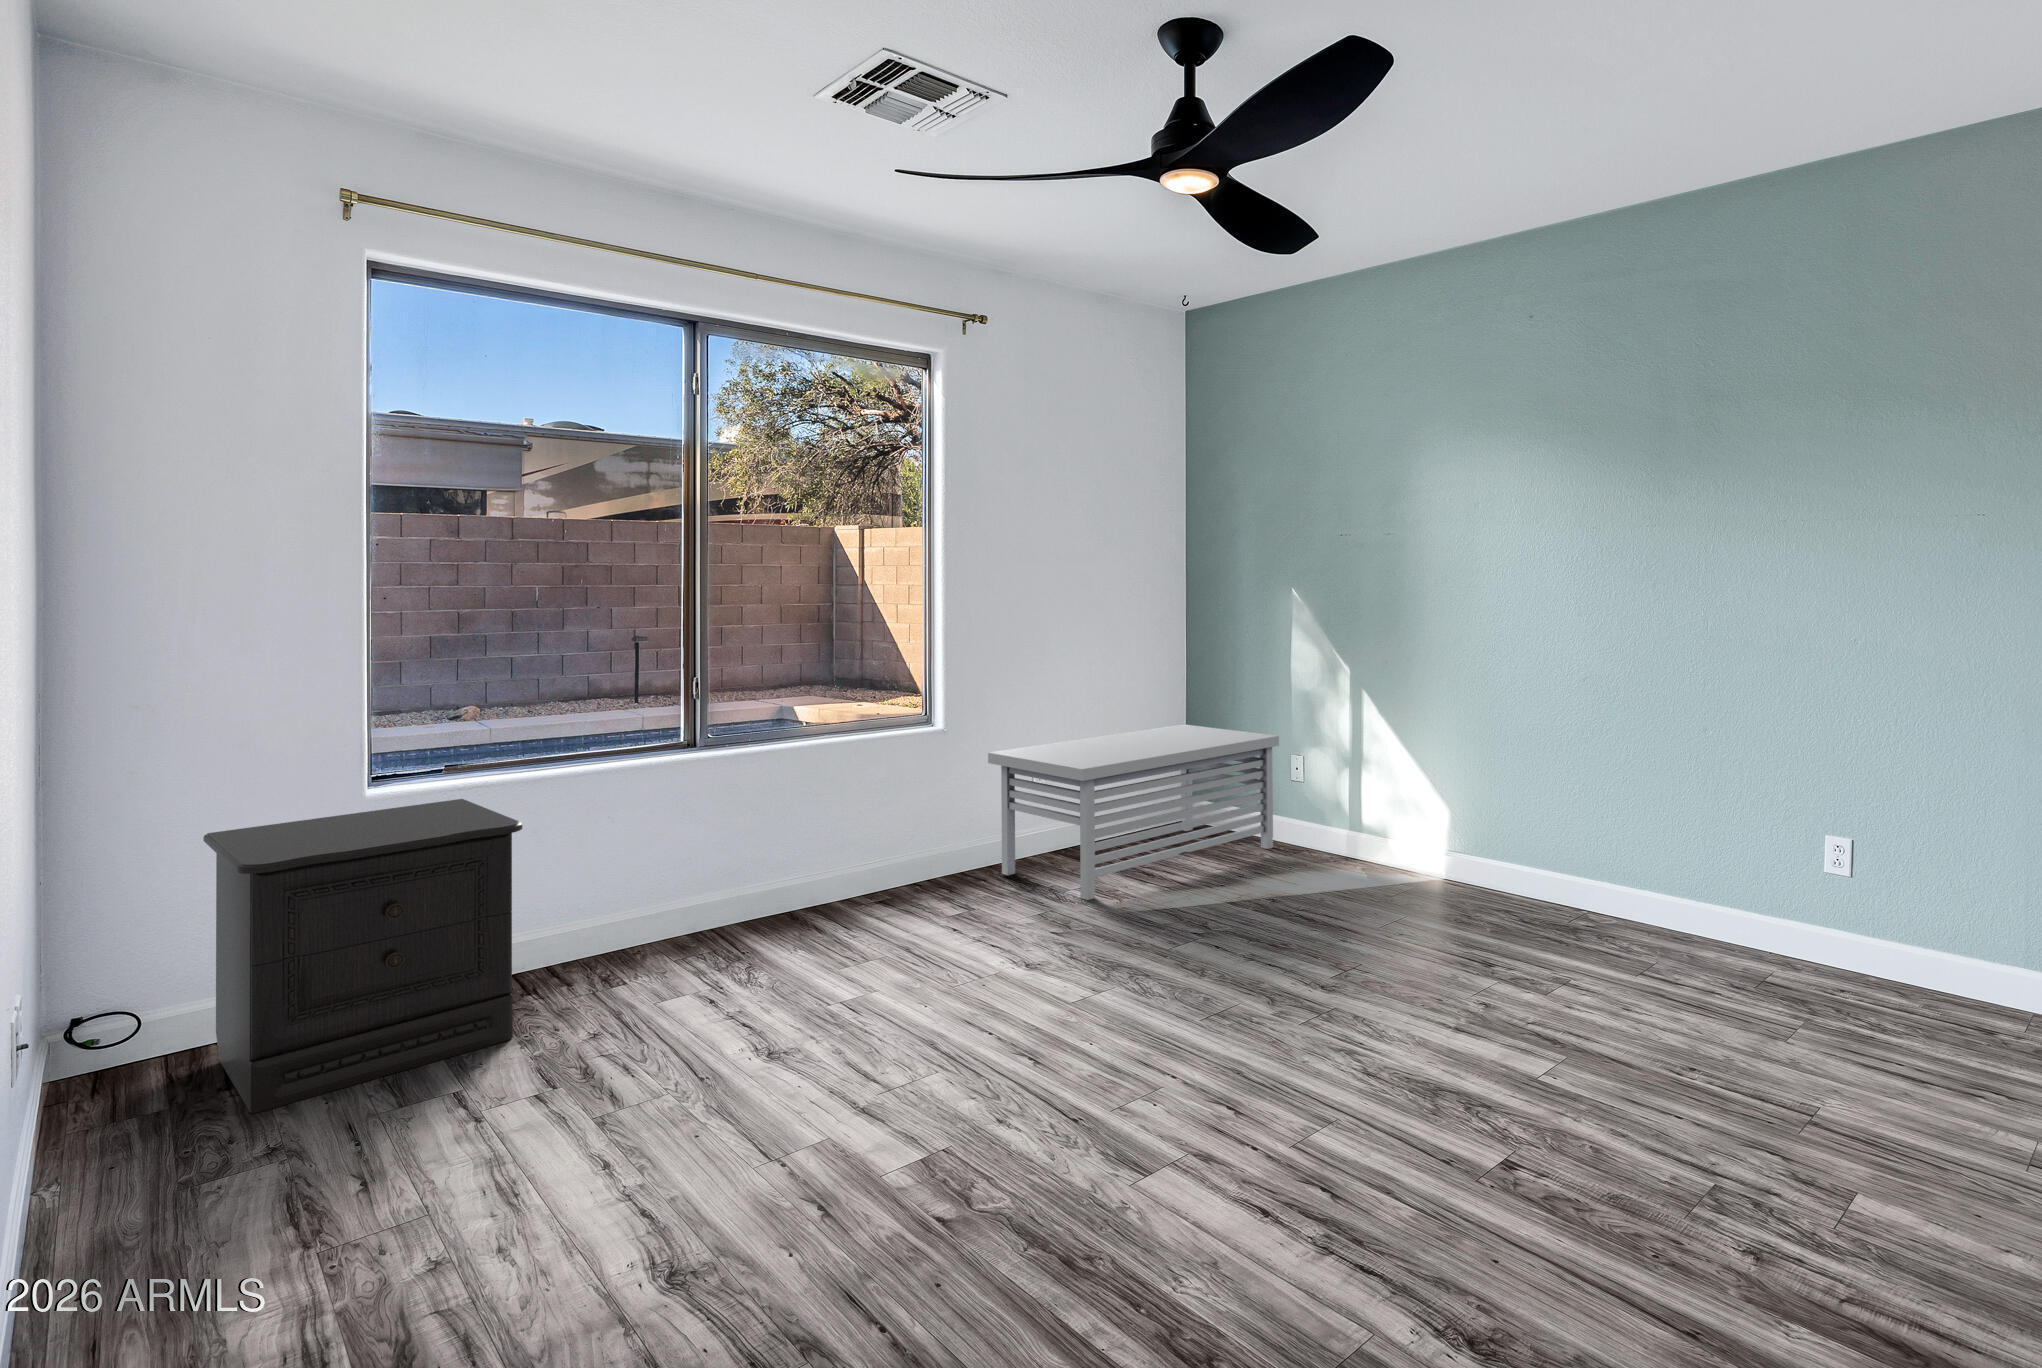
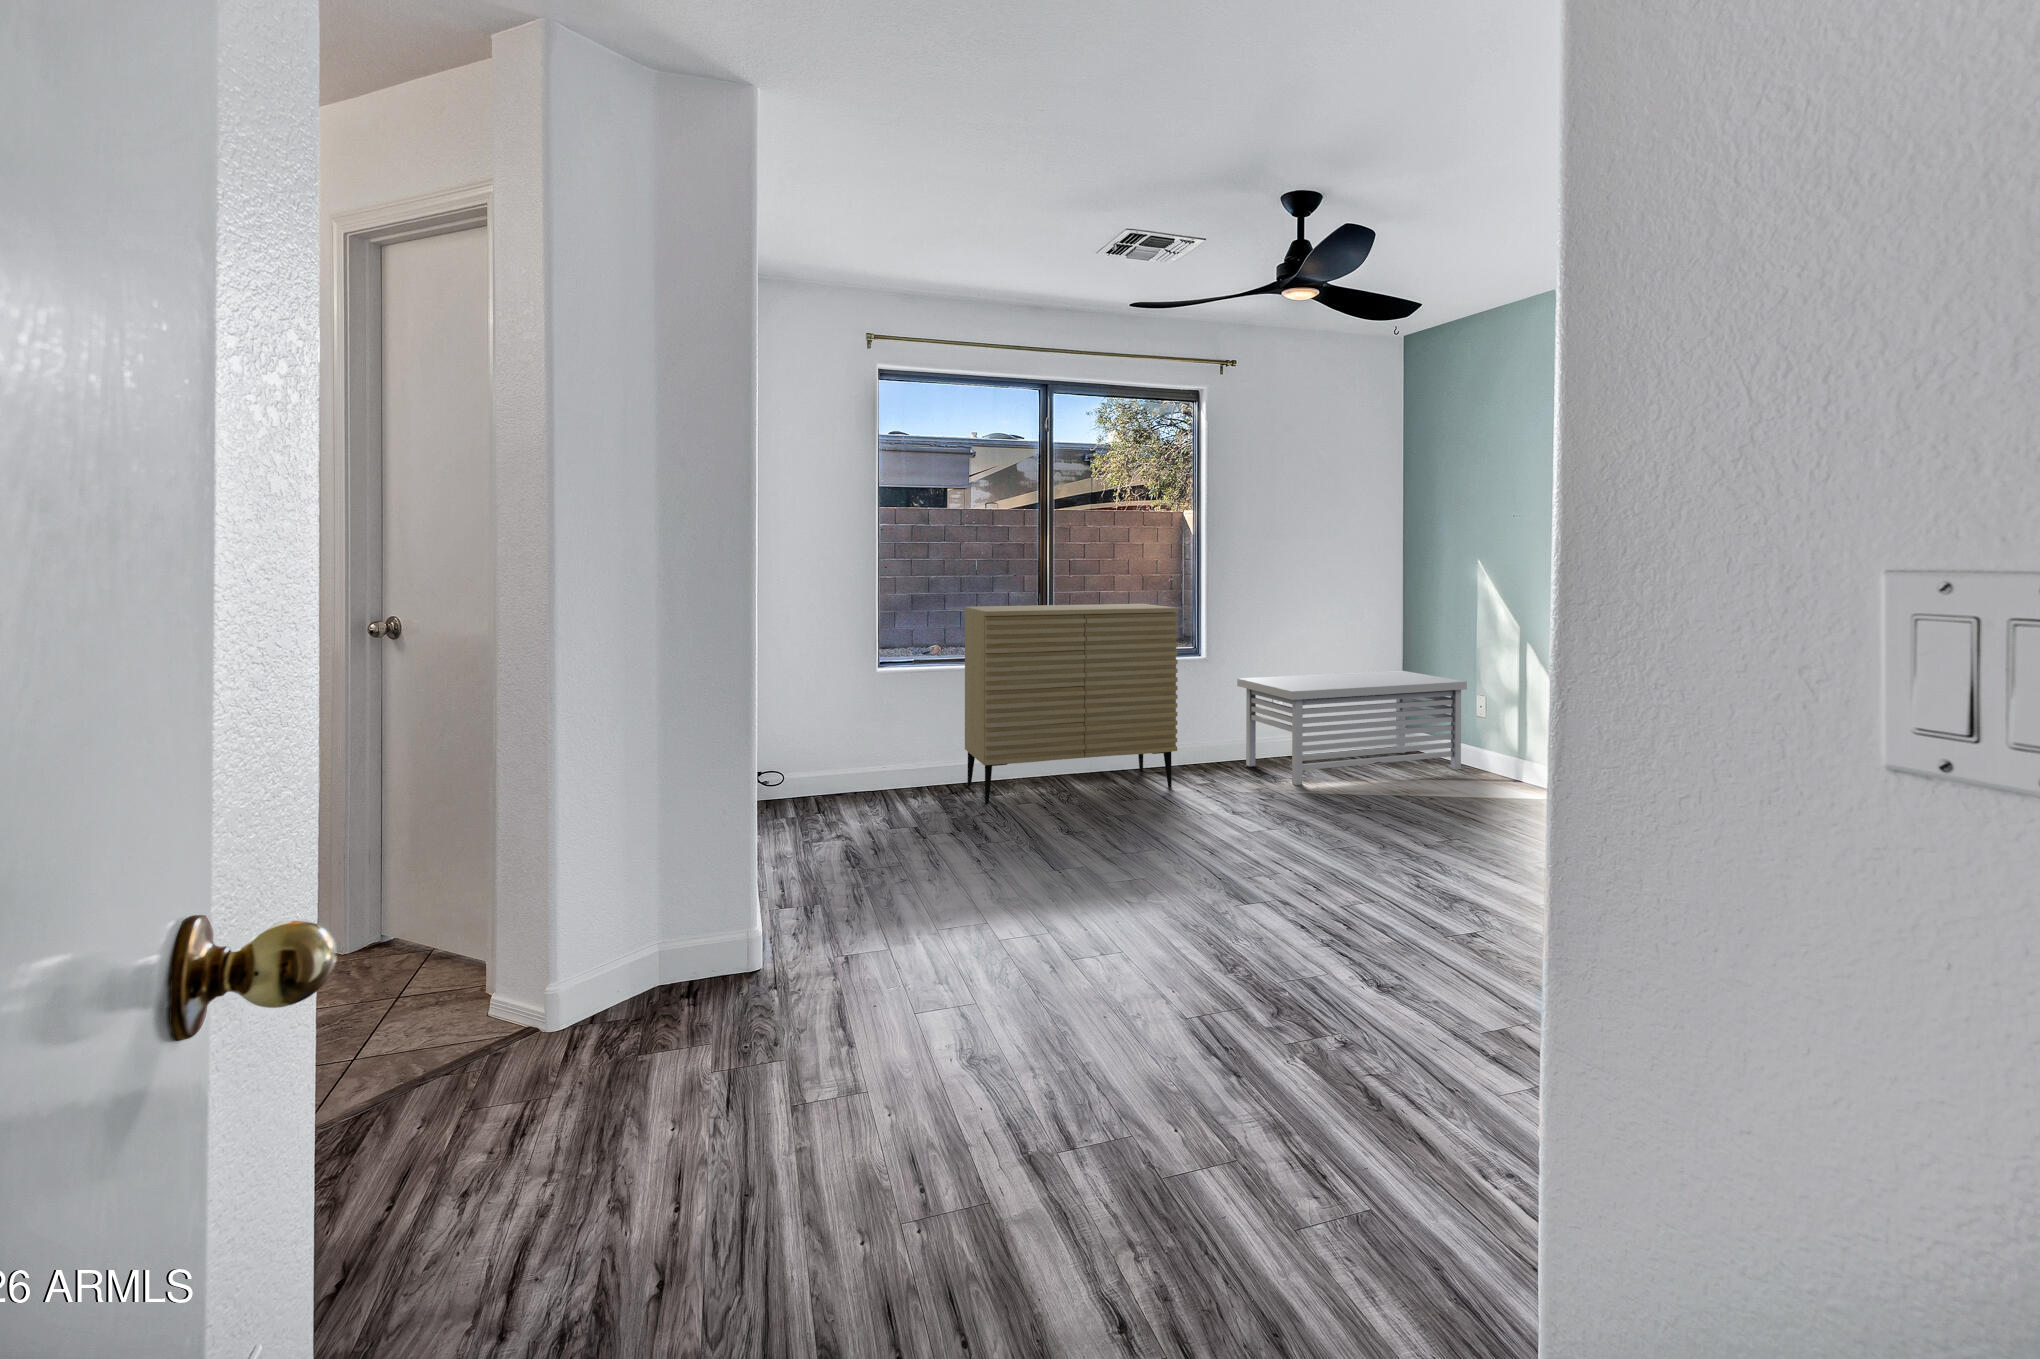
dresser: none [549,652,921,1010] -> present [965,604,1179,804]
nightstand: present [203,799,522,1113] -> none [807,678,948,822]

